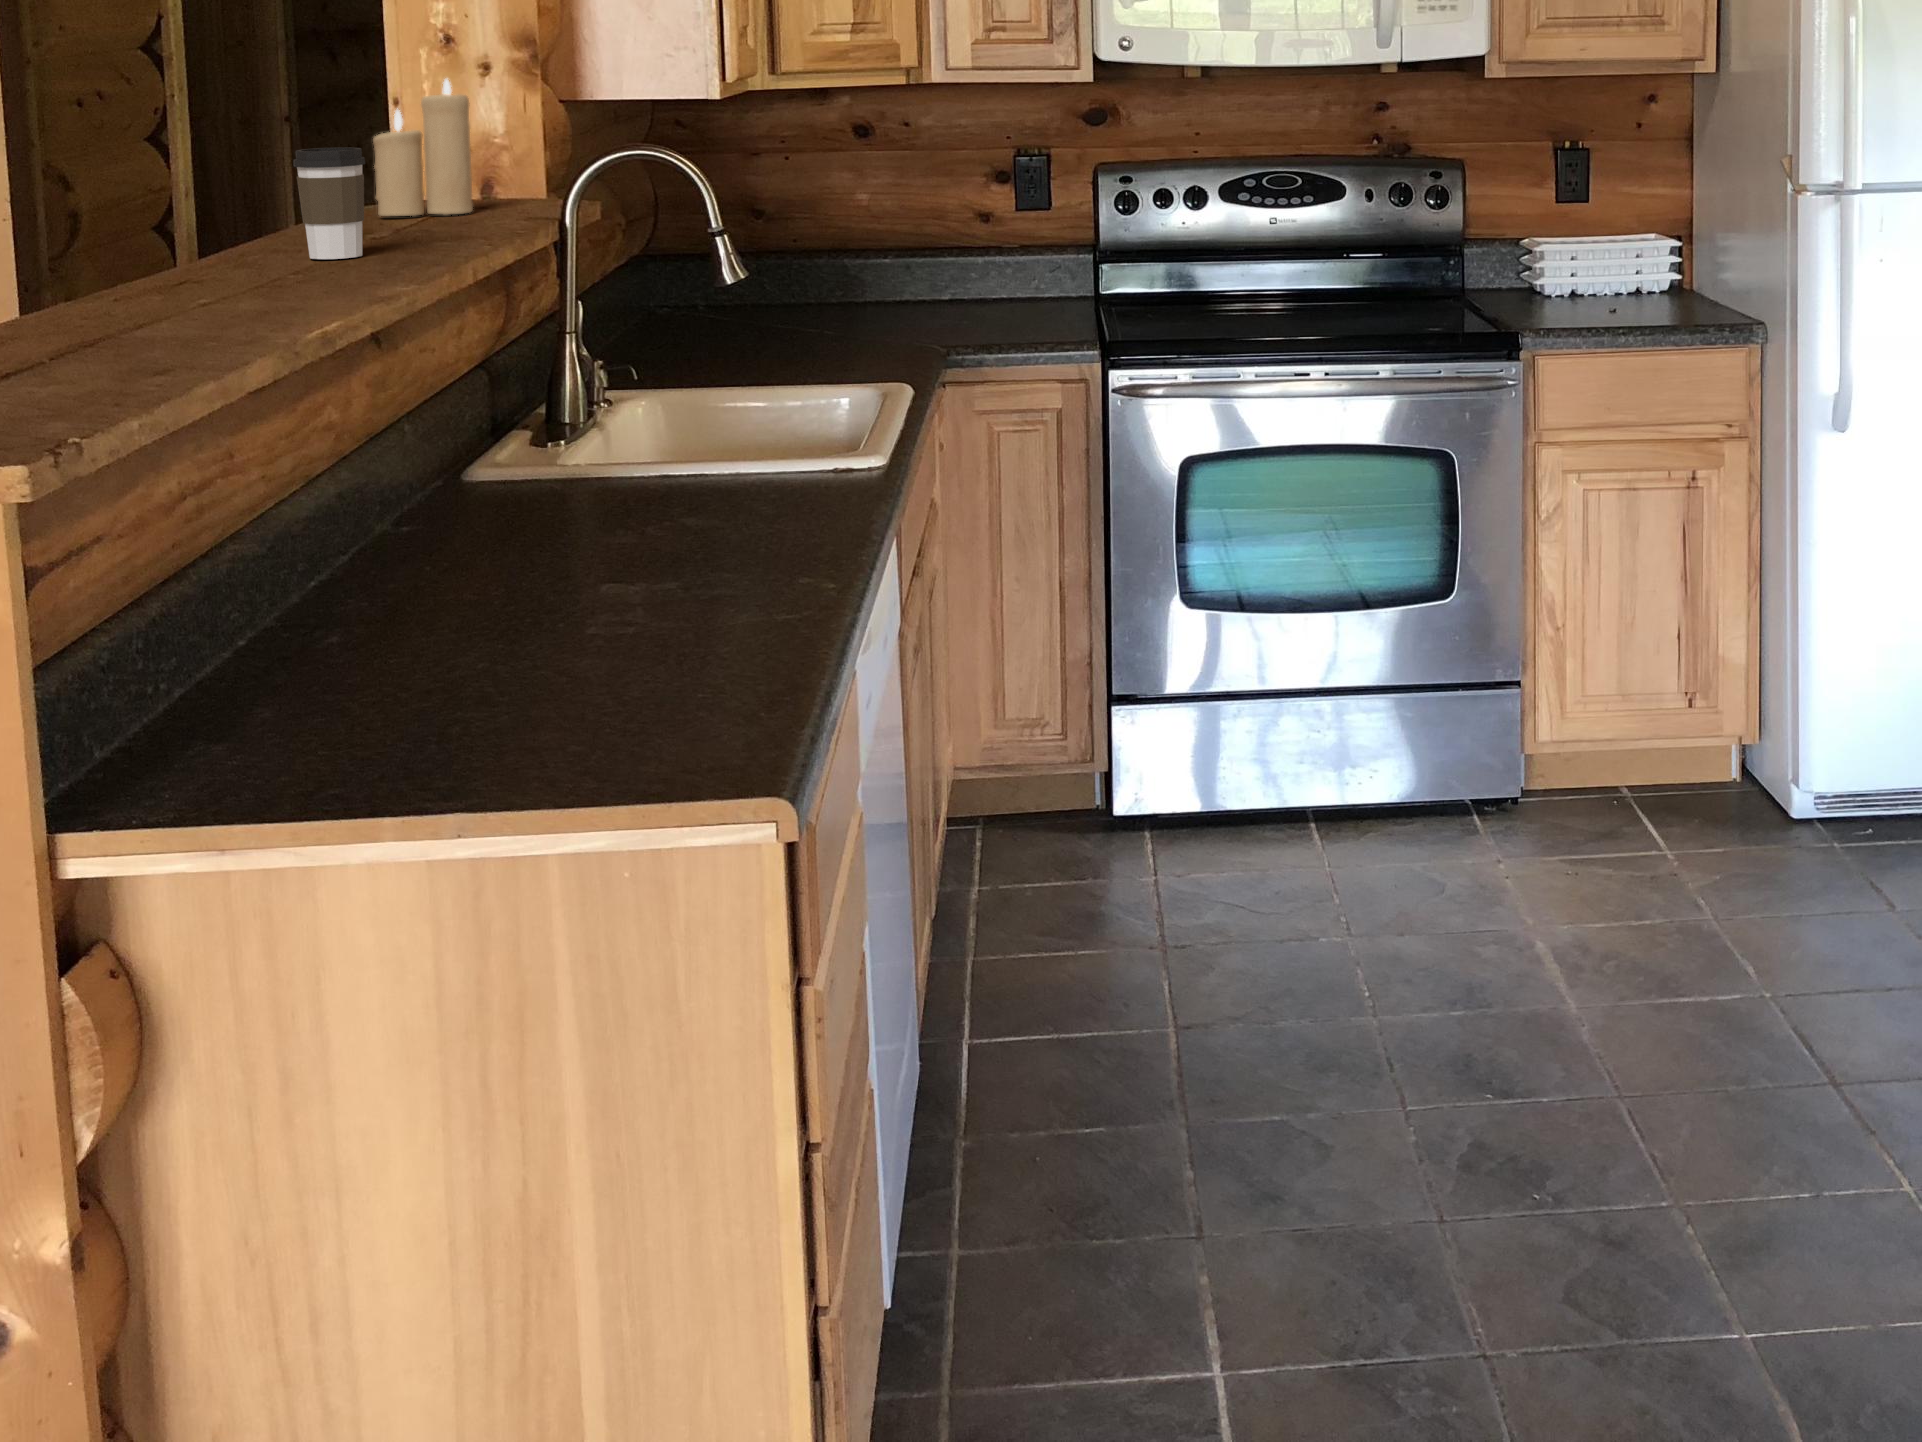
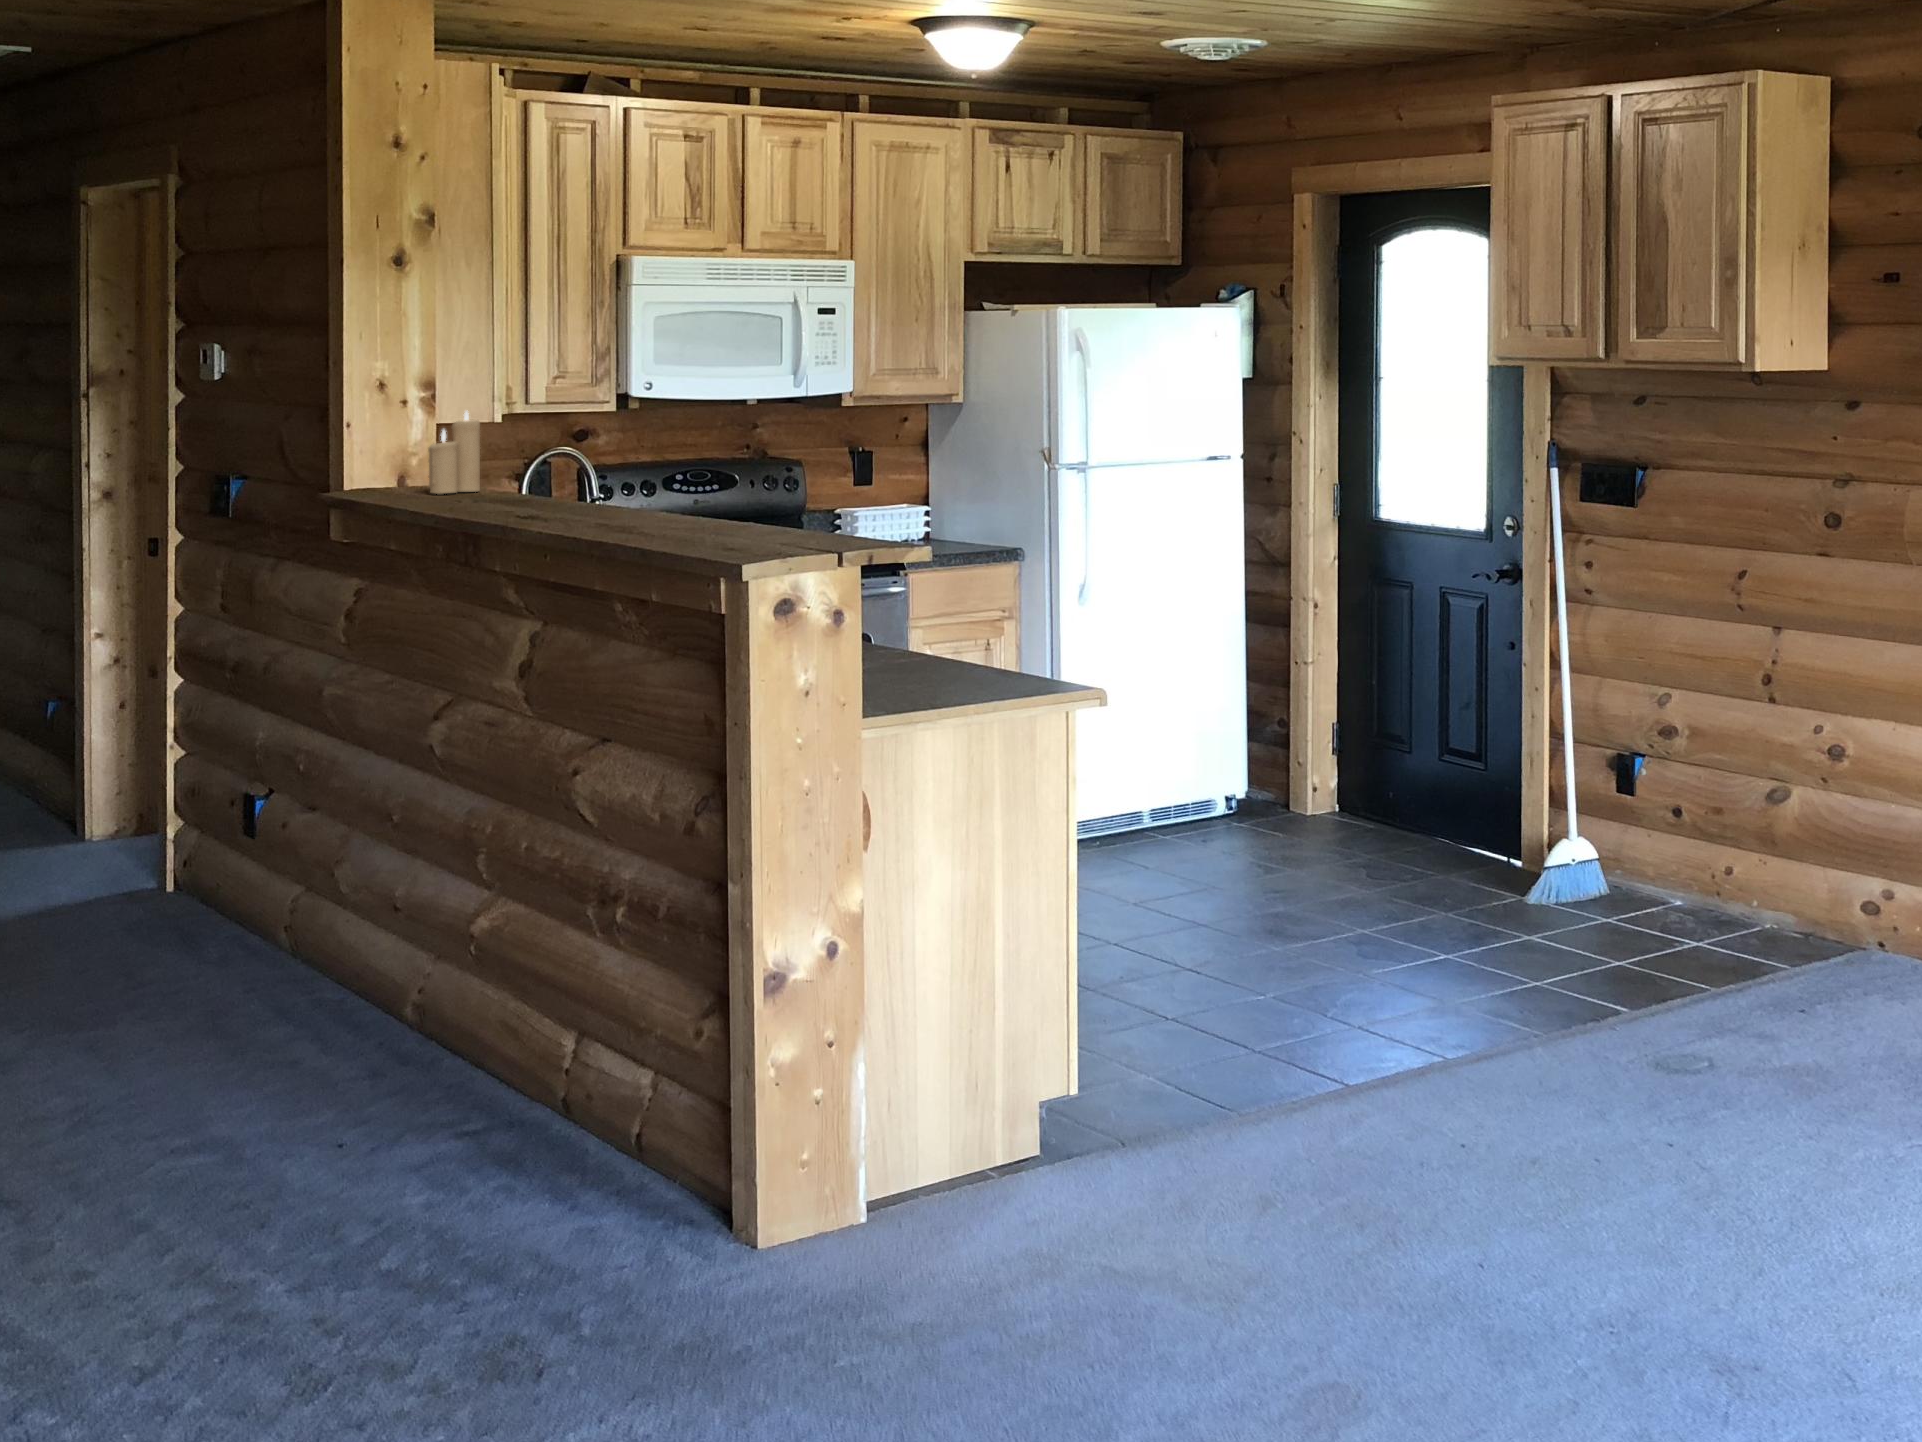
coffee cup: present [293,147,365,259] -> none [543,446,582,507]

